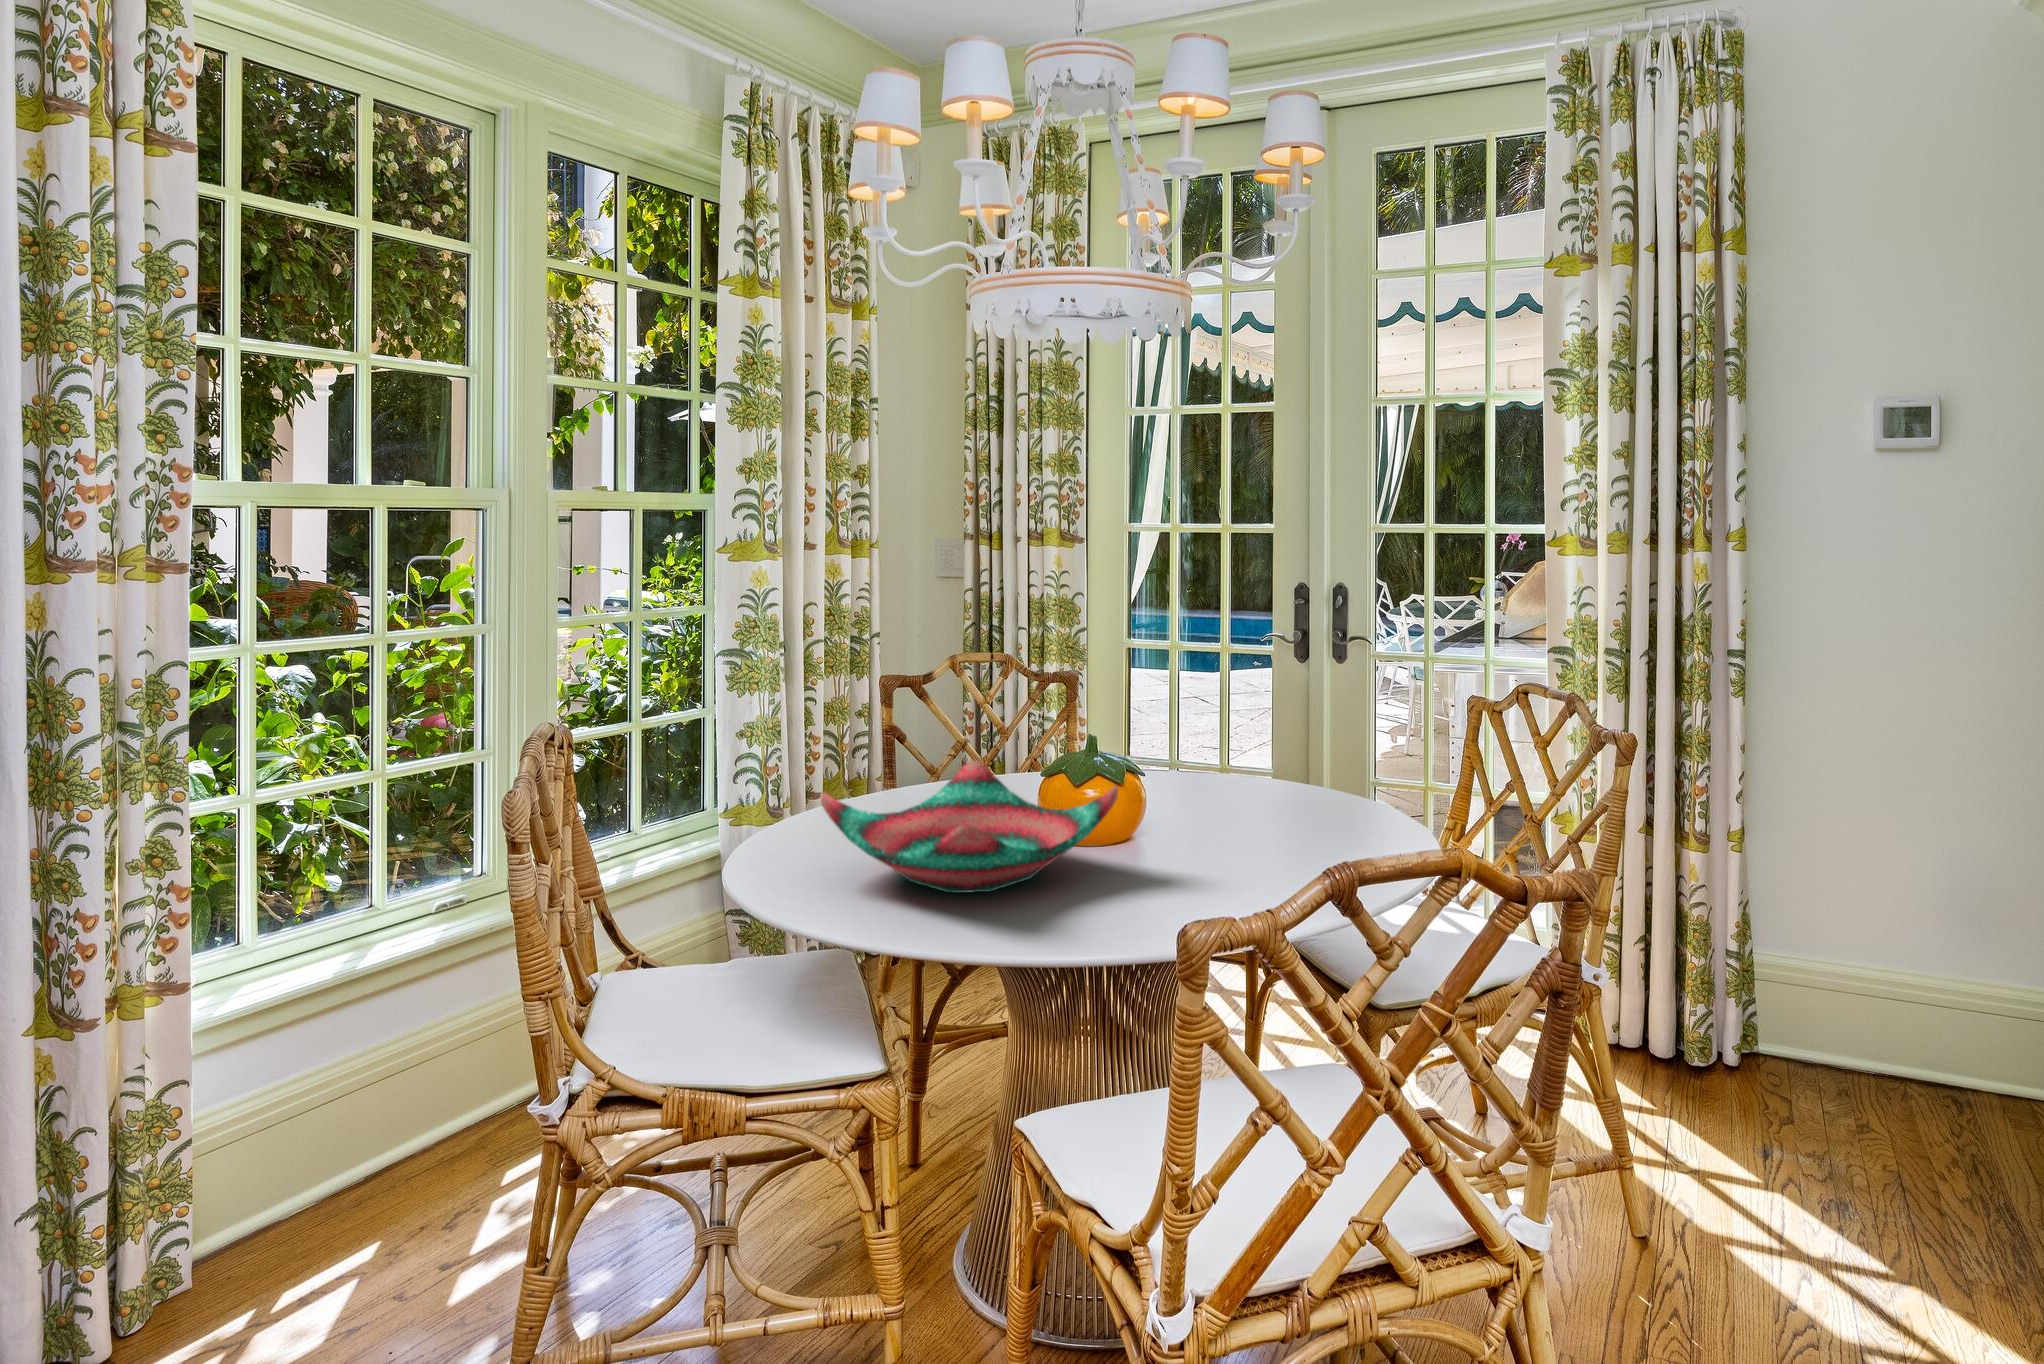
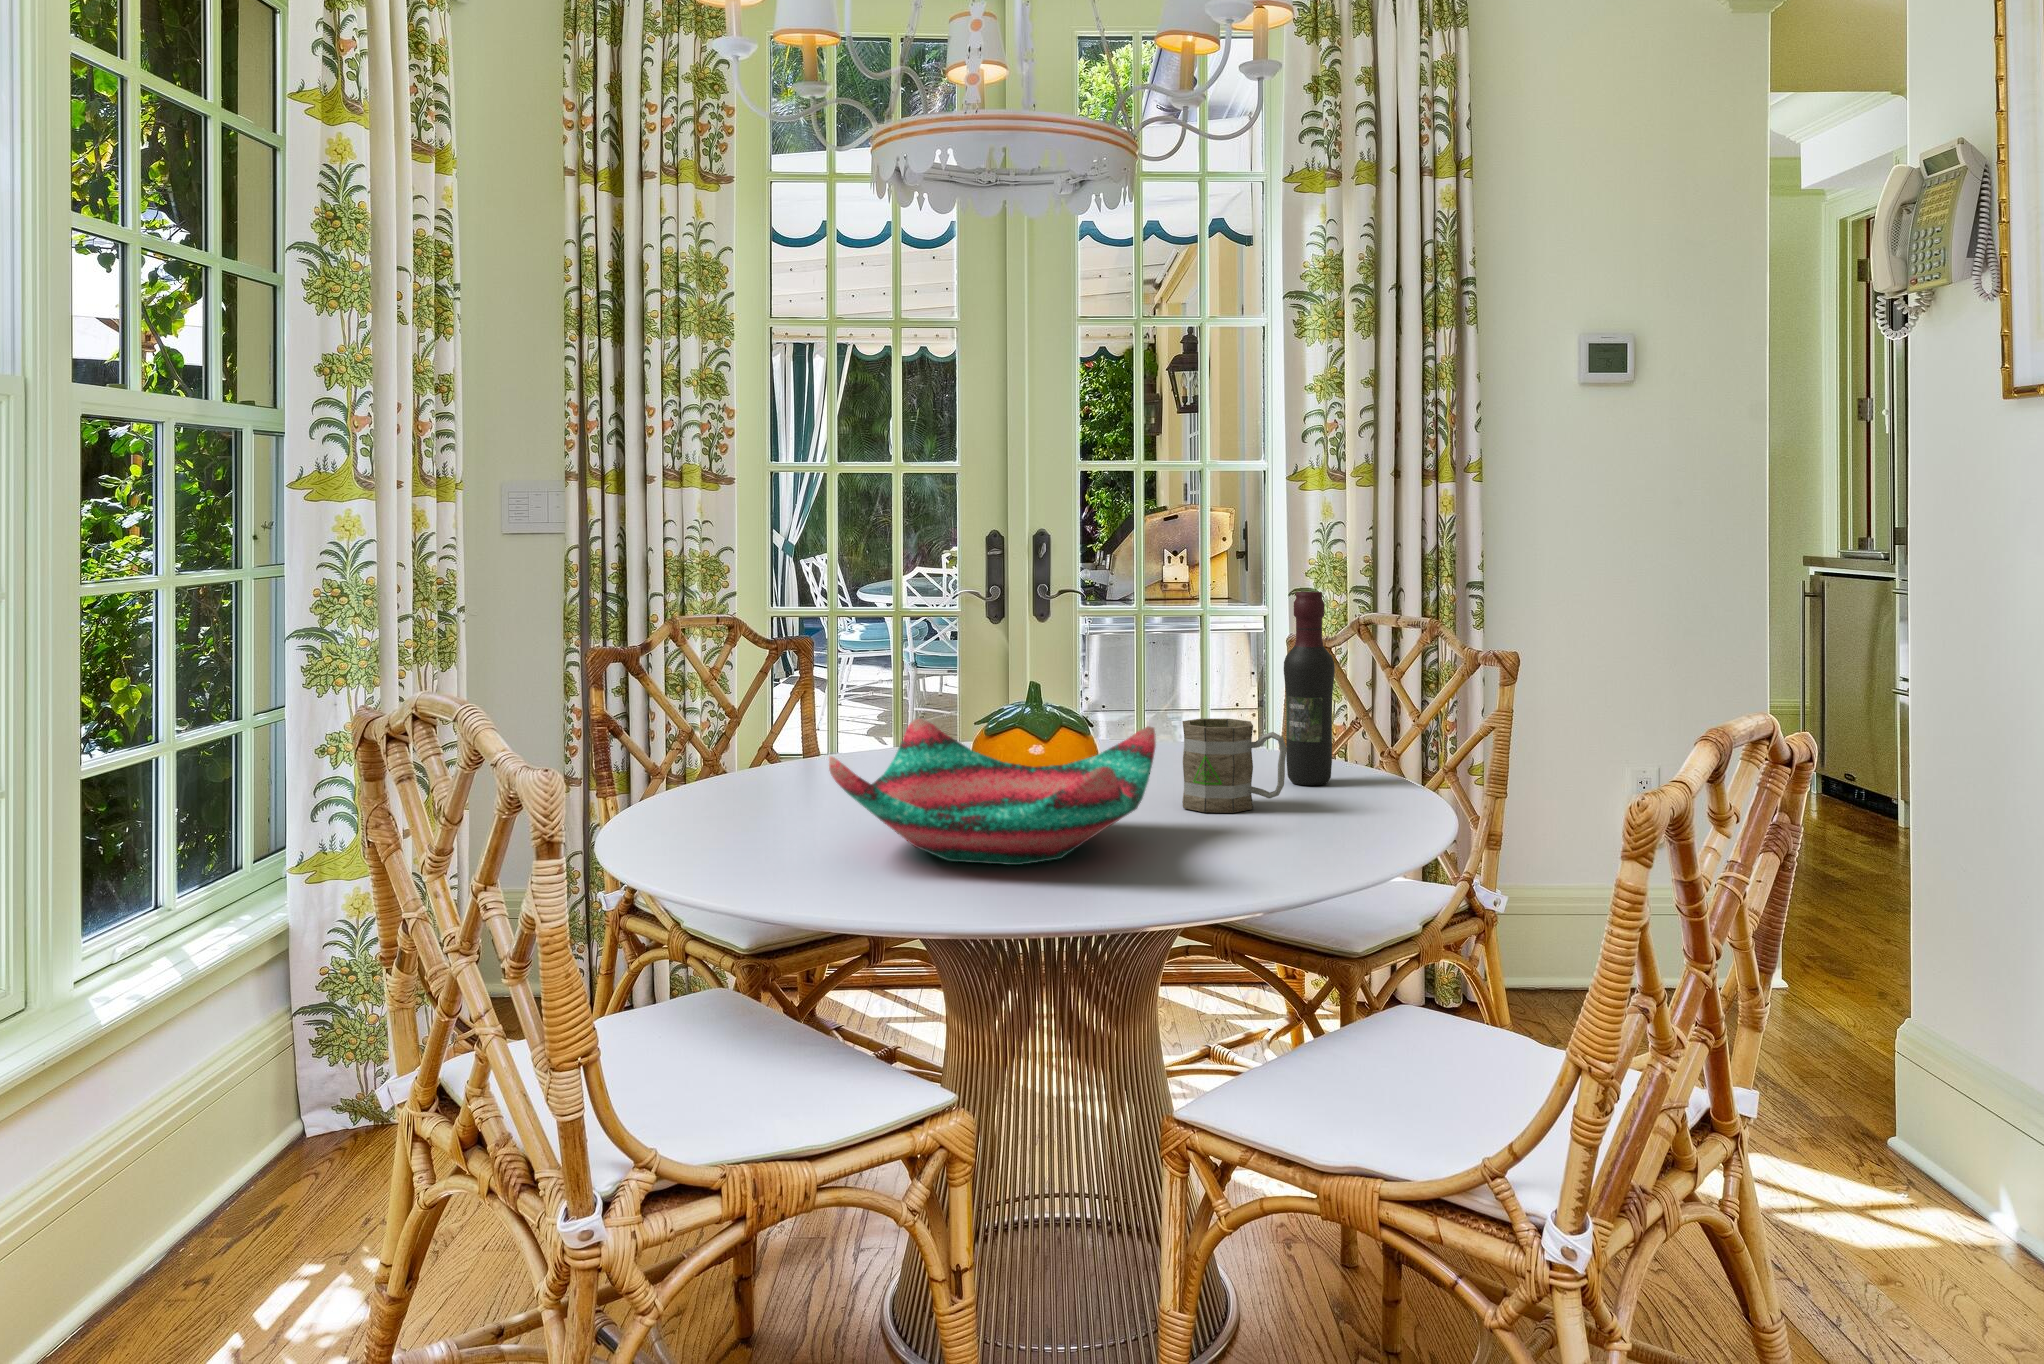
wine bottle: none [1320,670,1366,845] -> present [1284,591,1335,785]
mug: none [1182,778,1259,865] -> present [1182,718,1287,813]

